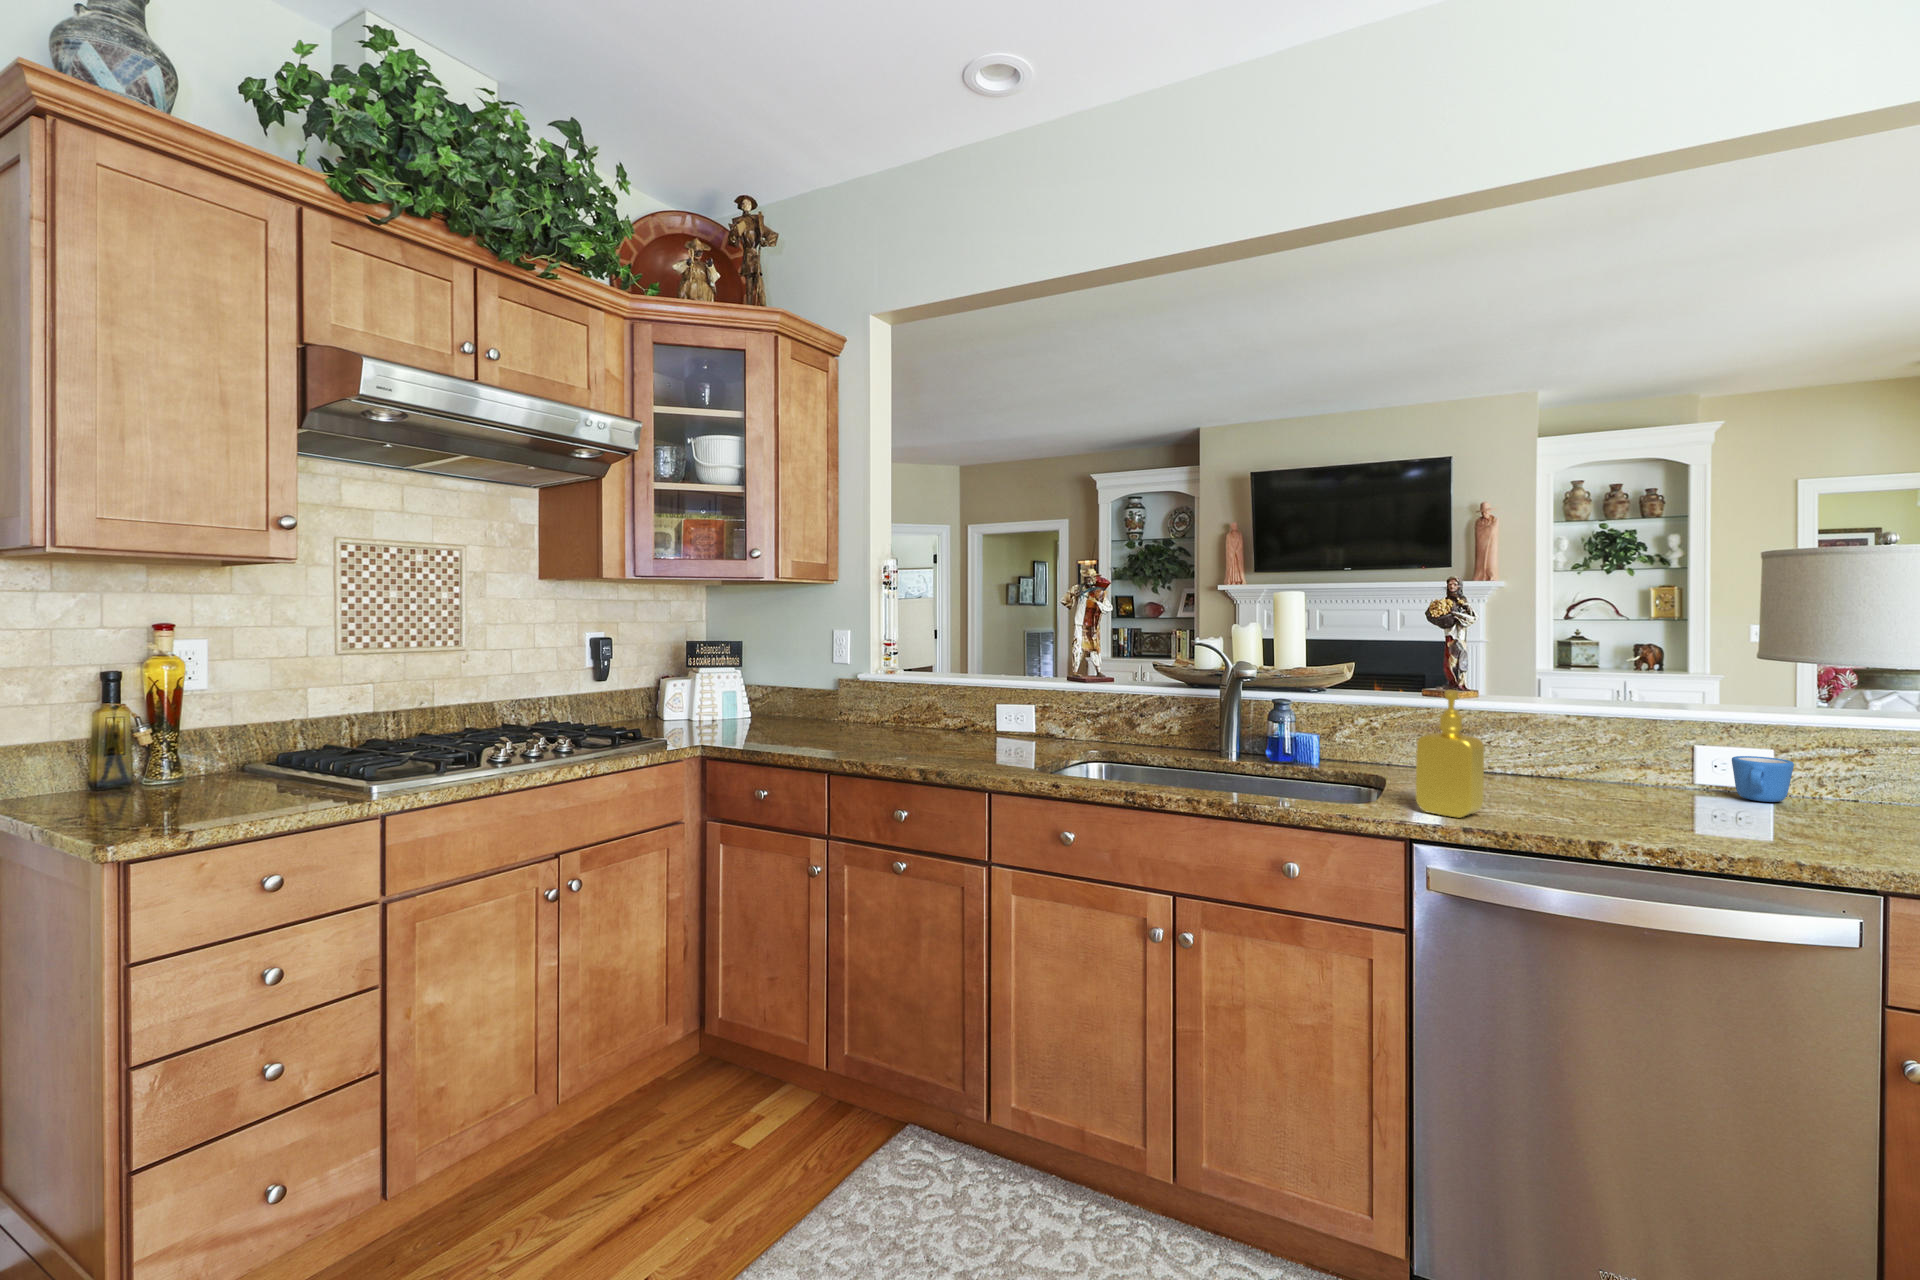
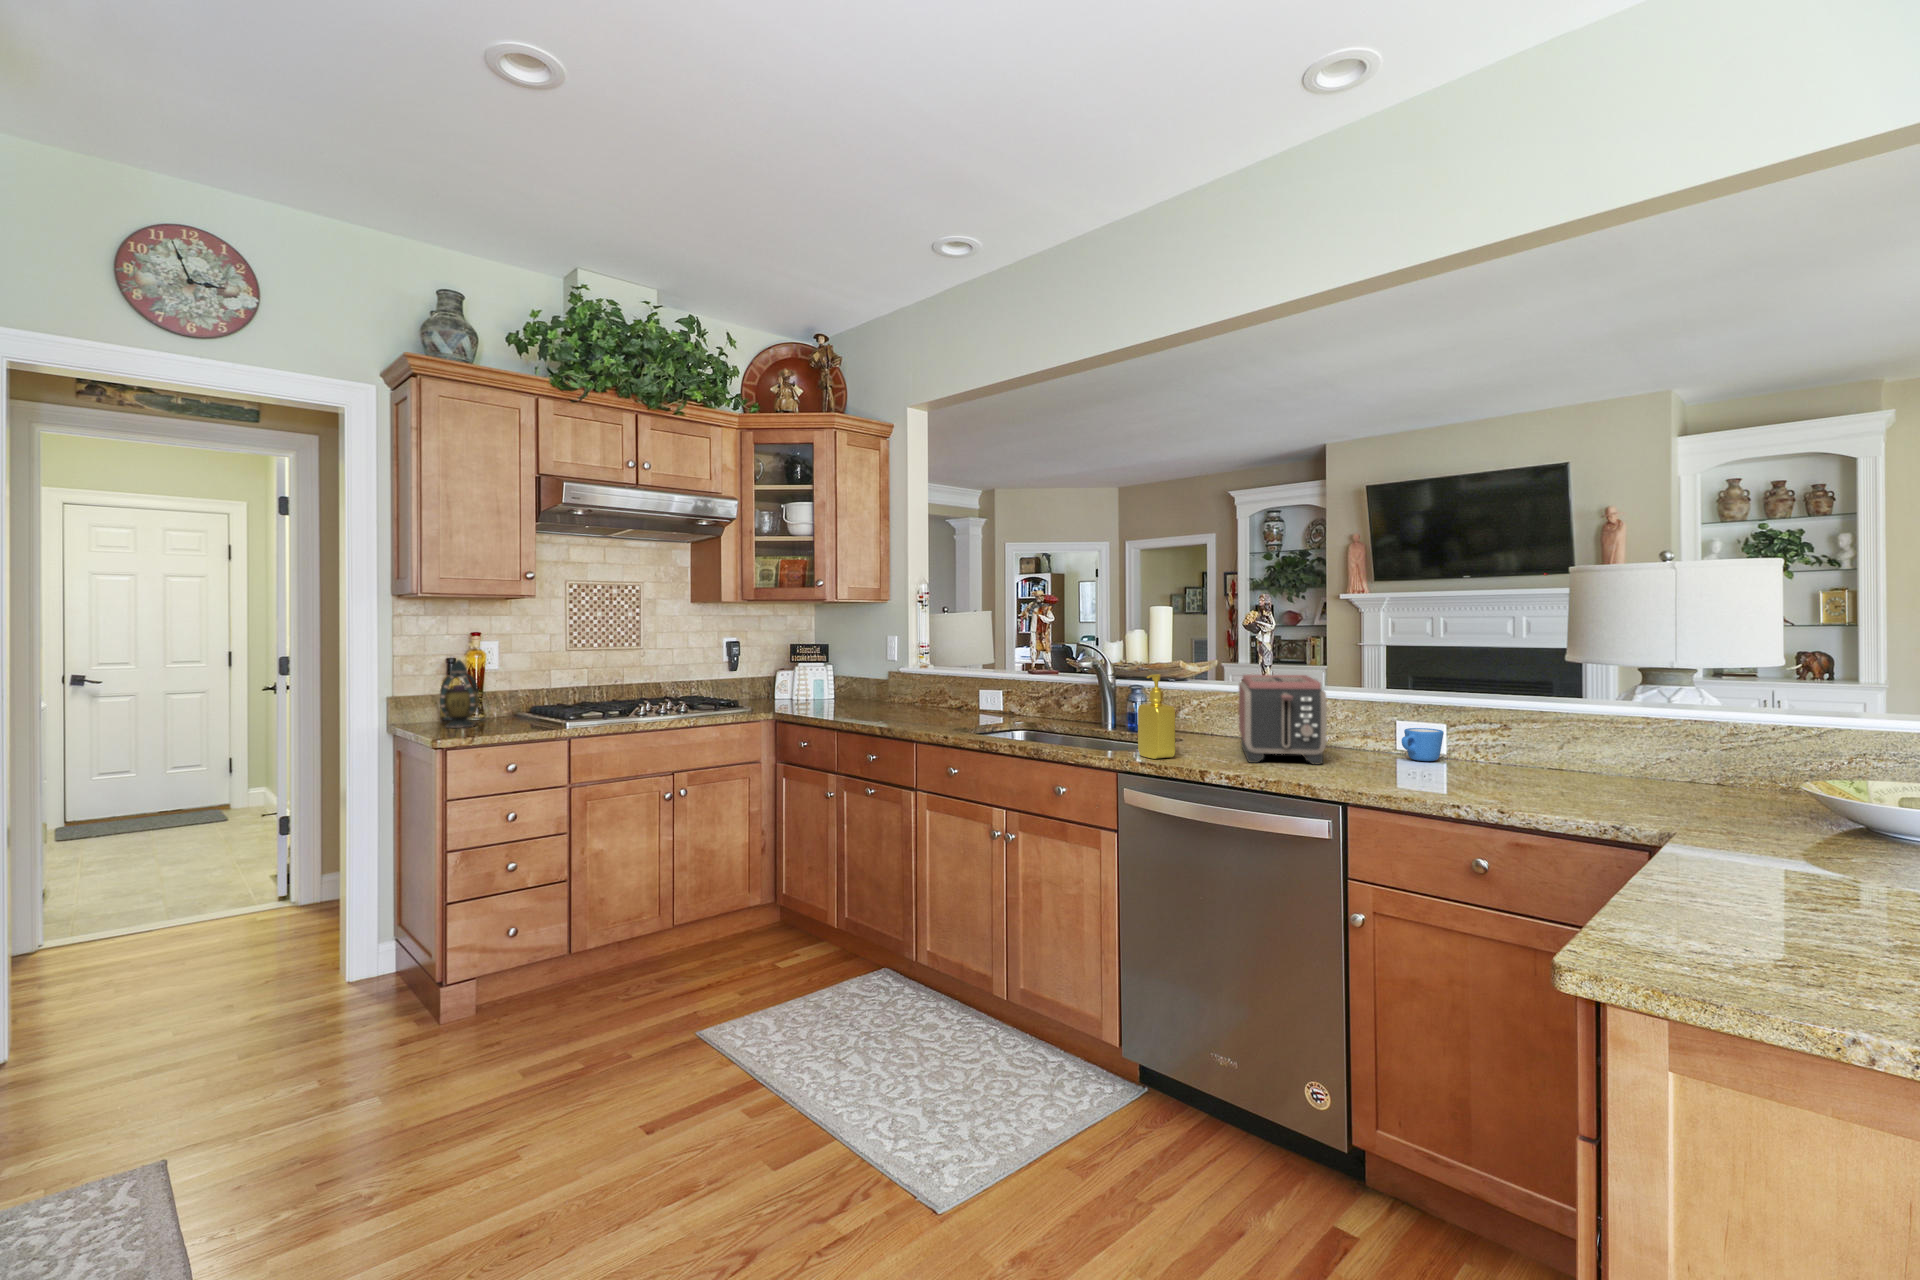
teapot: none [101,674,188,806] -> present [440,660,479,728]
toaster: none [1487,686,1700,817] -> present [1239,675,1327,764]

